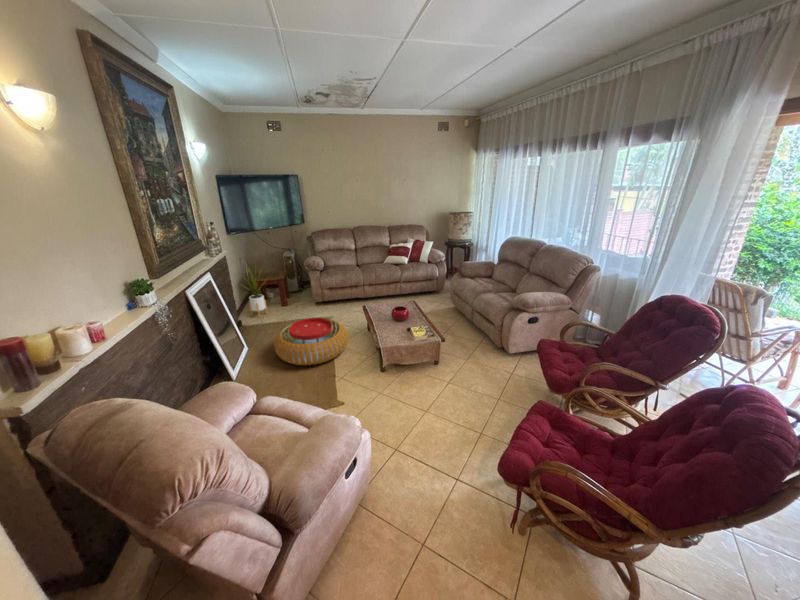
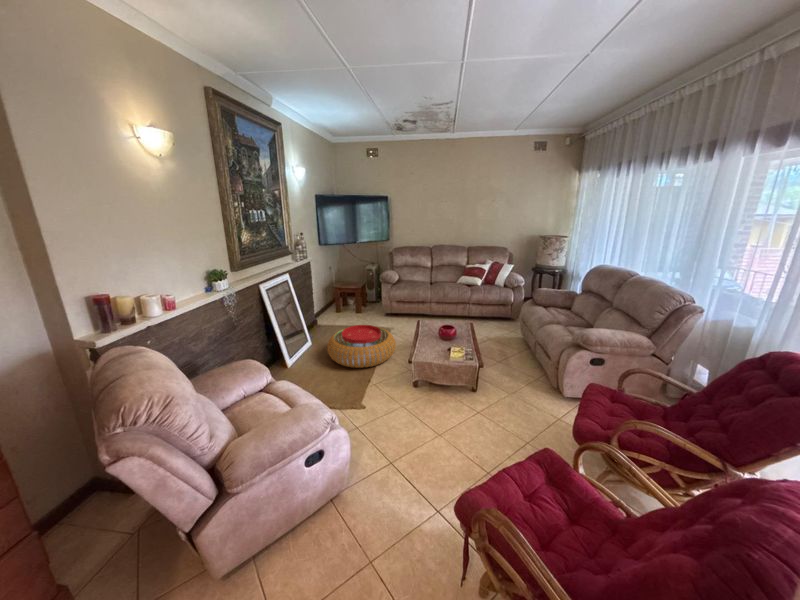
house plant: present [245,271,268,317] -> none [319,271,344,320]

